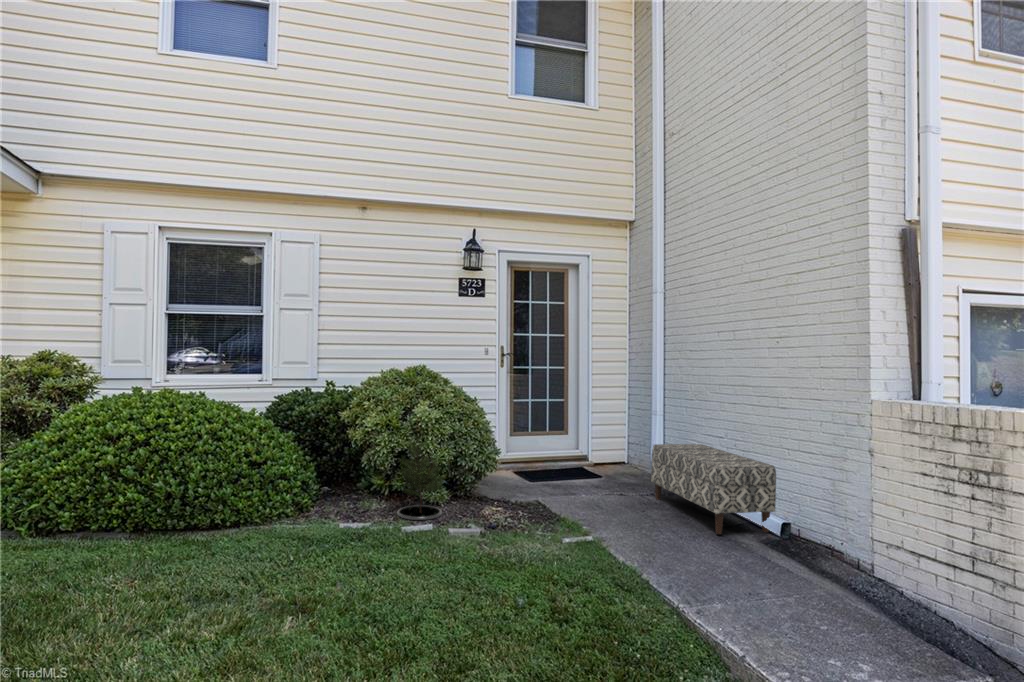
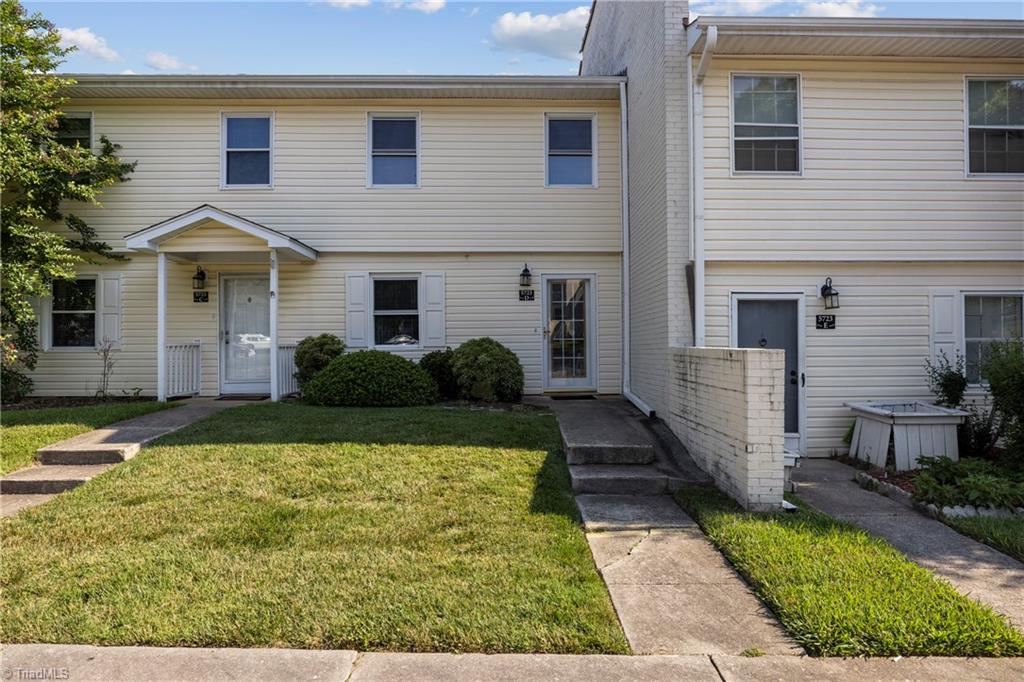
bench: present [651,444,776,534] -> none [609,378,651,418]

